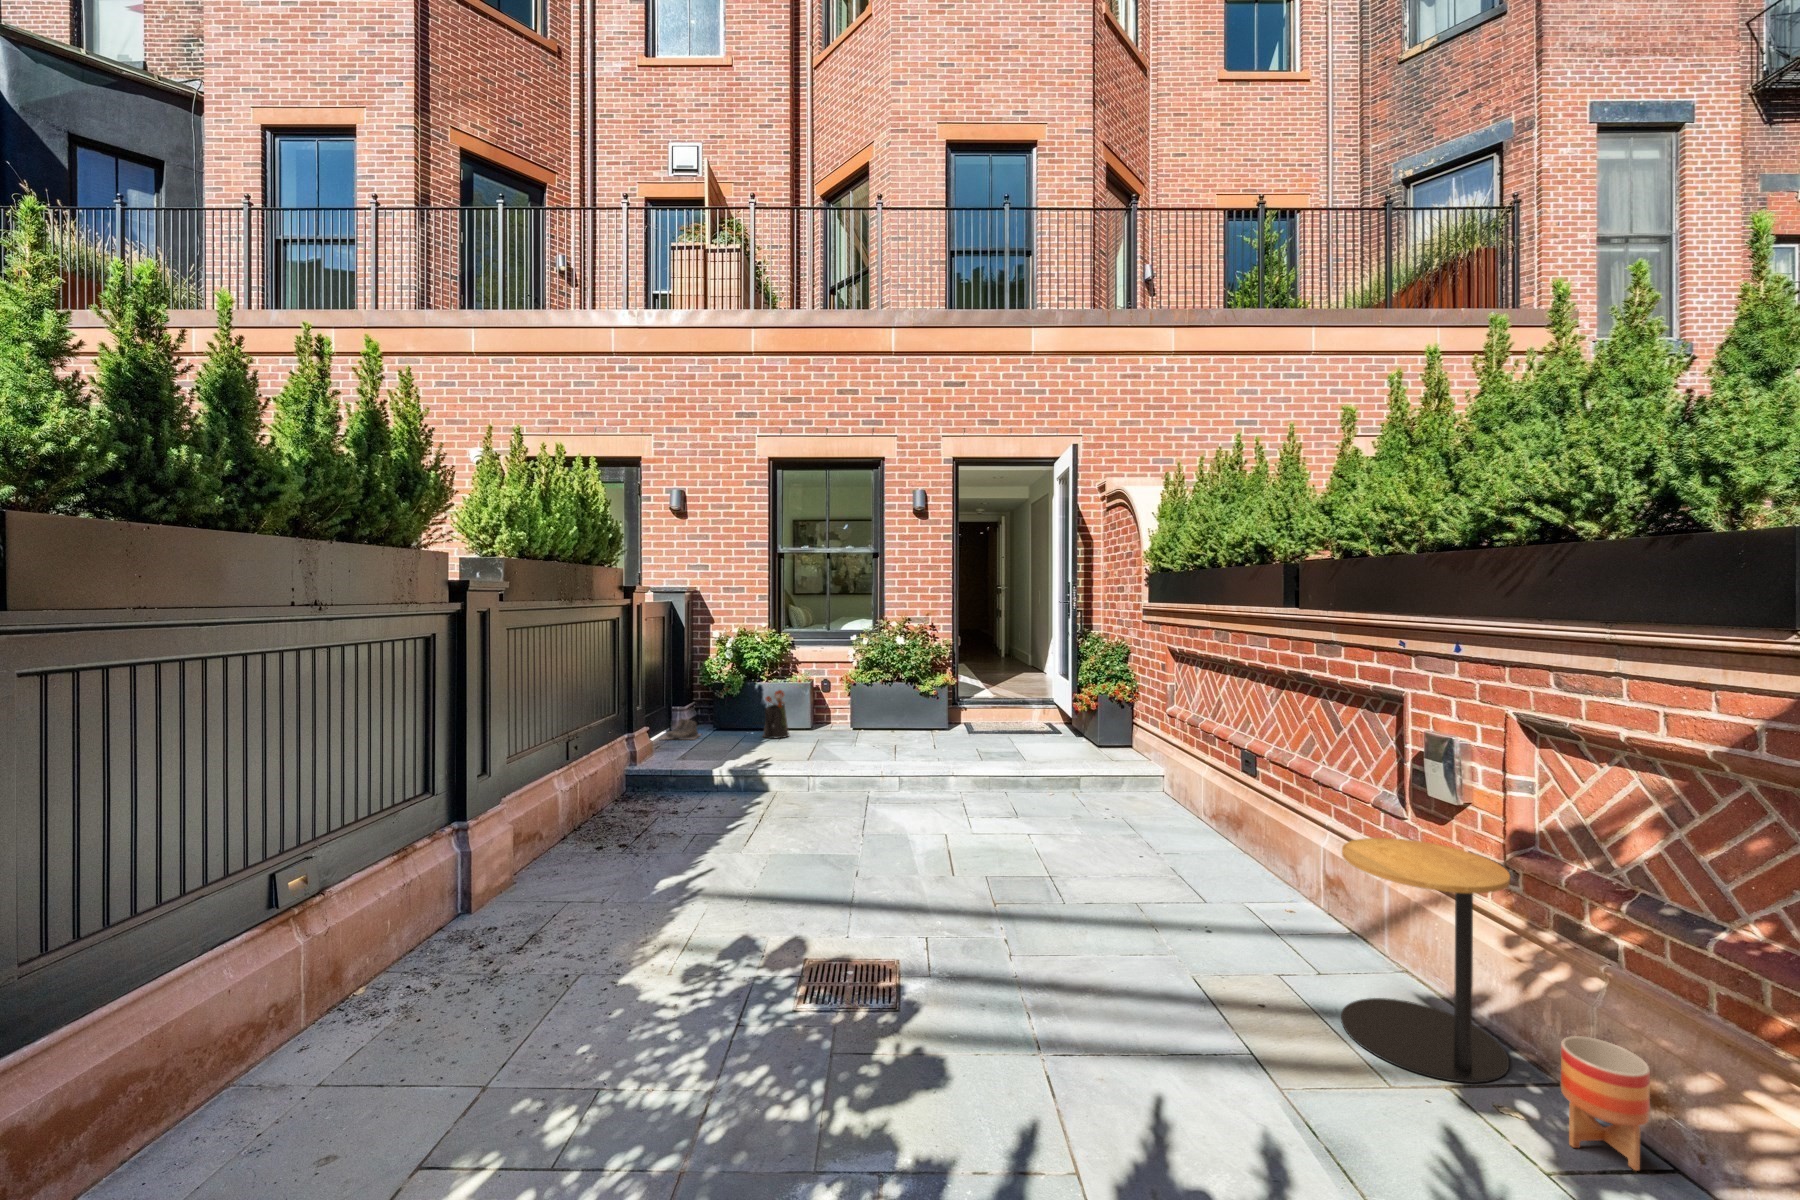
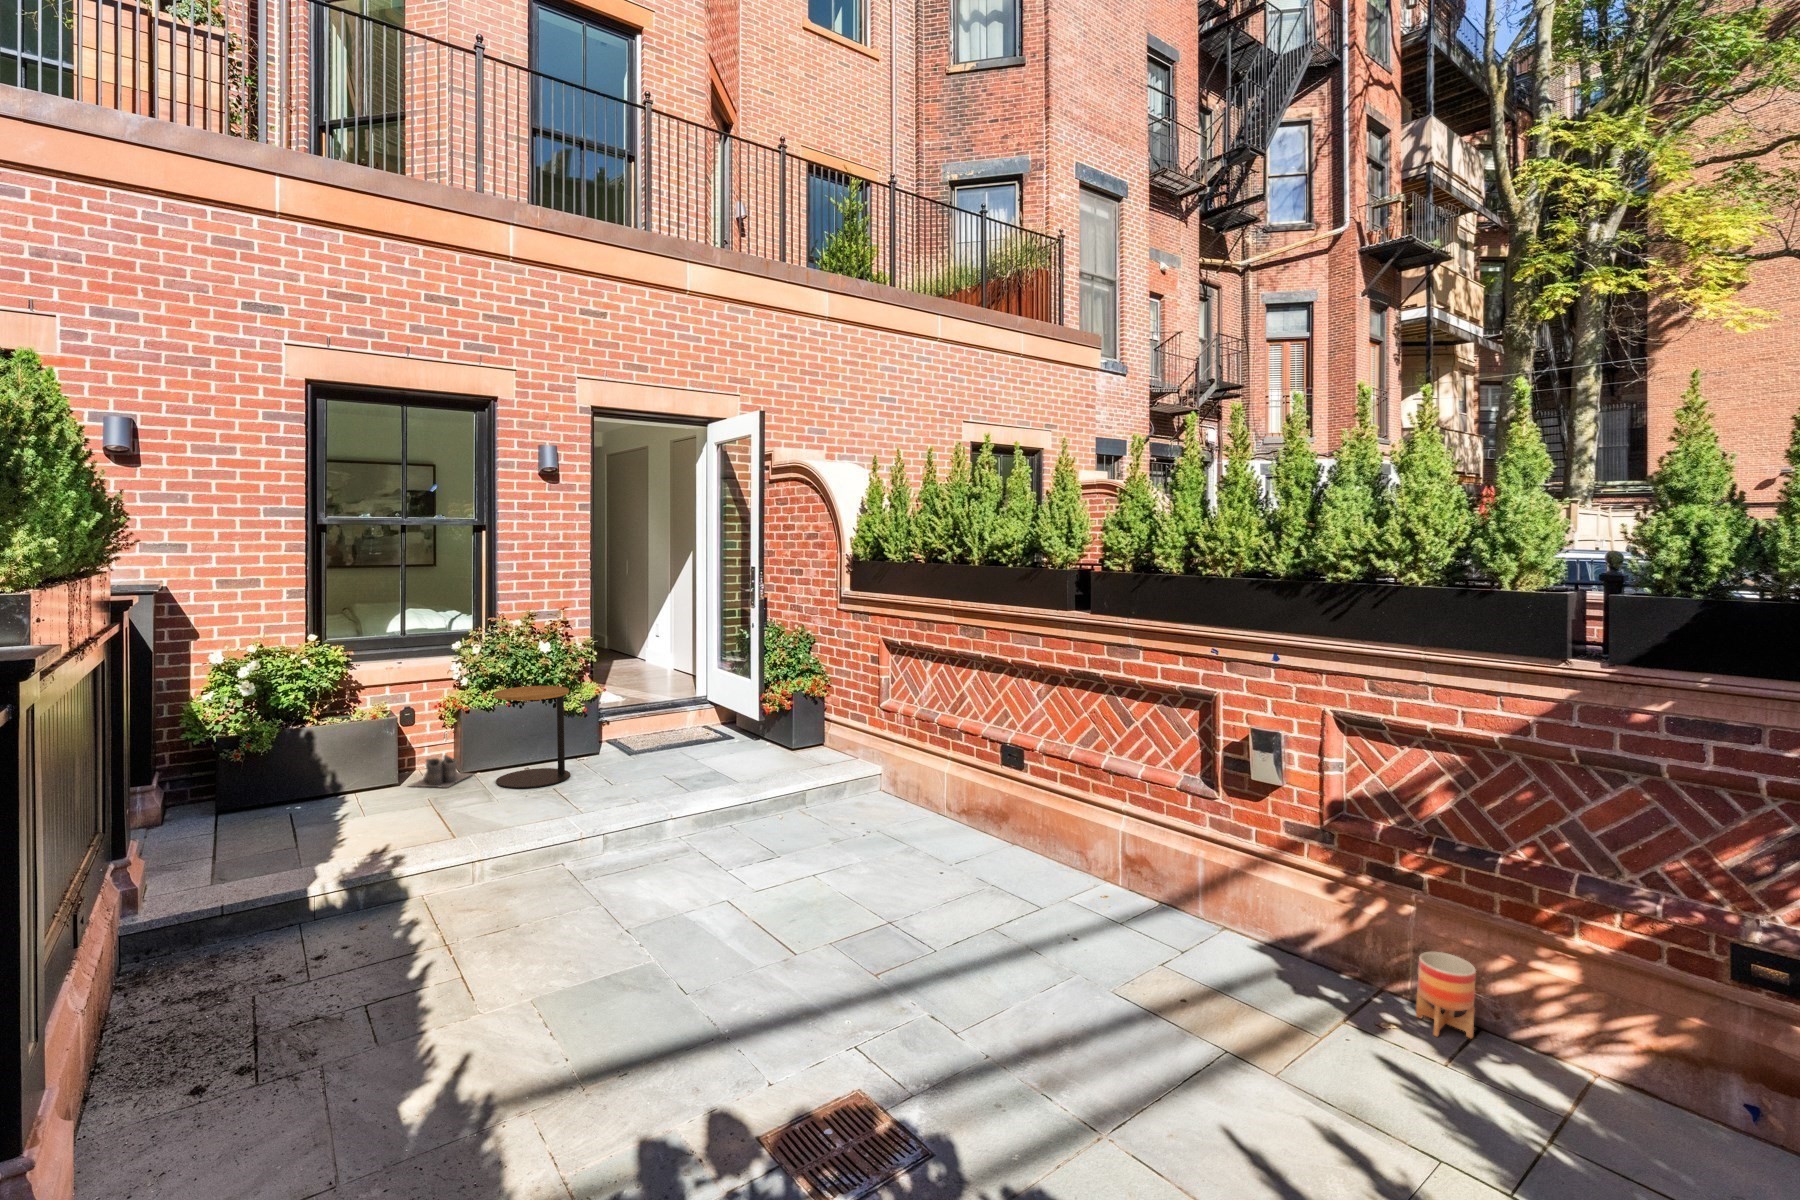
watering can: present [763,690,789,739] -> none [330,731,377,808]
boots: present [661,719,701,740] -> present [410,755,472,787]
side table: present [1341,838,1510,1083] -> present [494,686,570,789]

